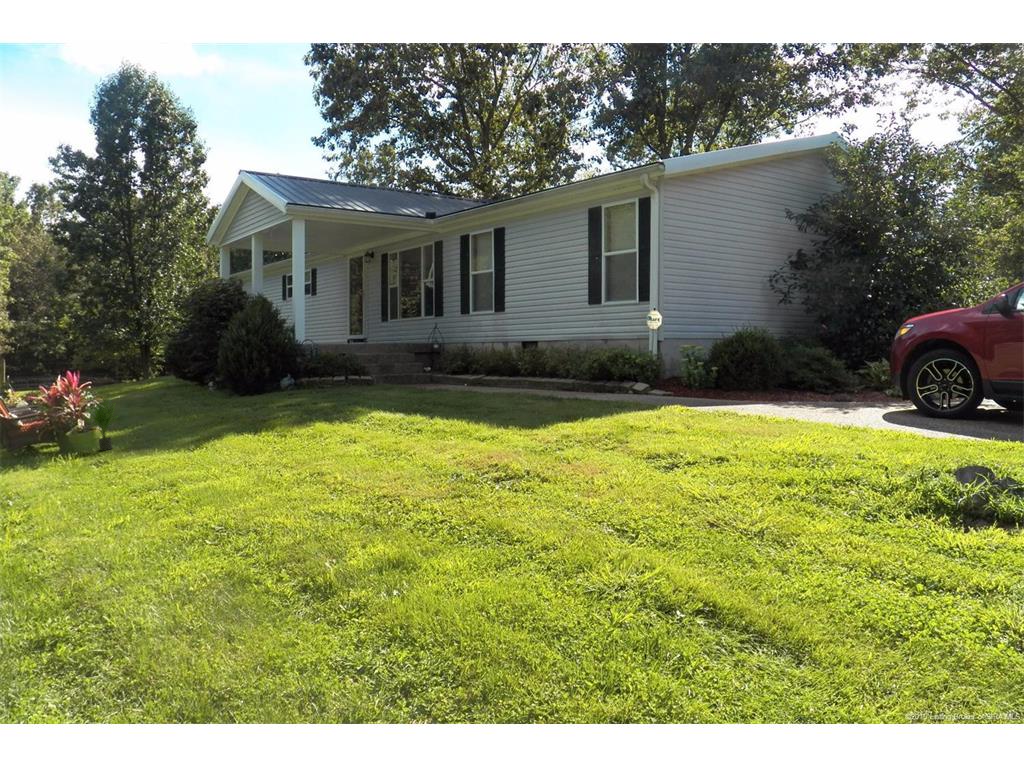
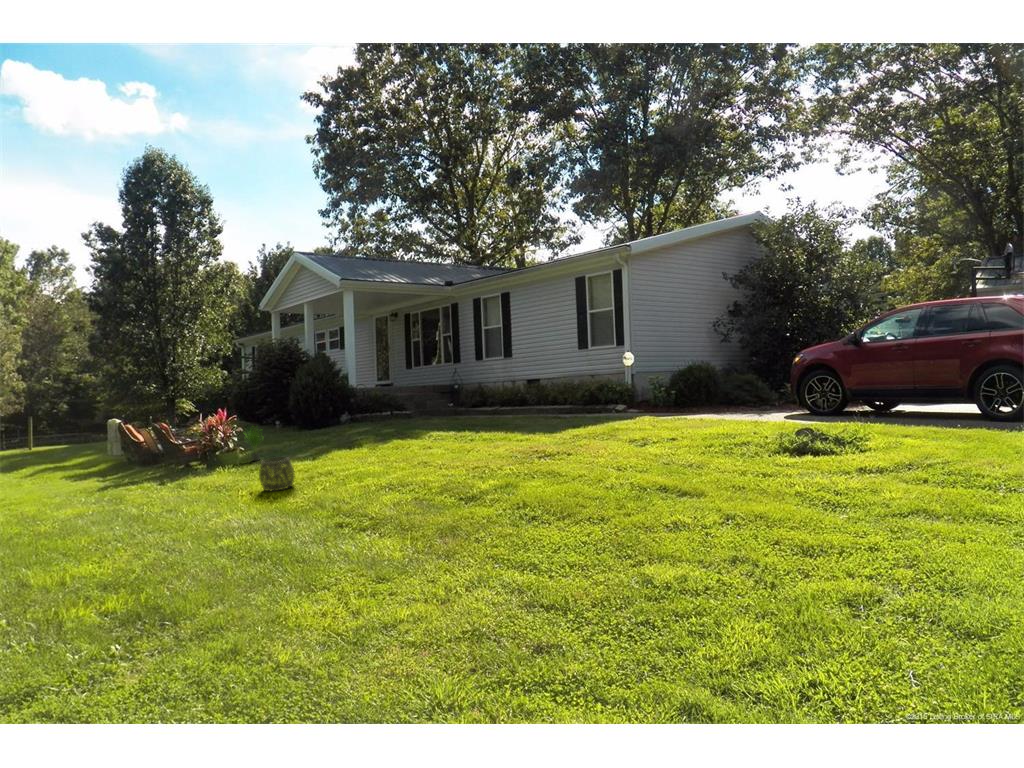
woven basket: none [28,464,94,524] -> present [259,457,294,491]

